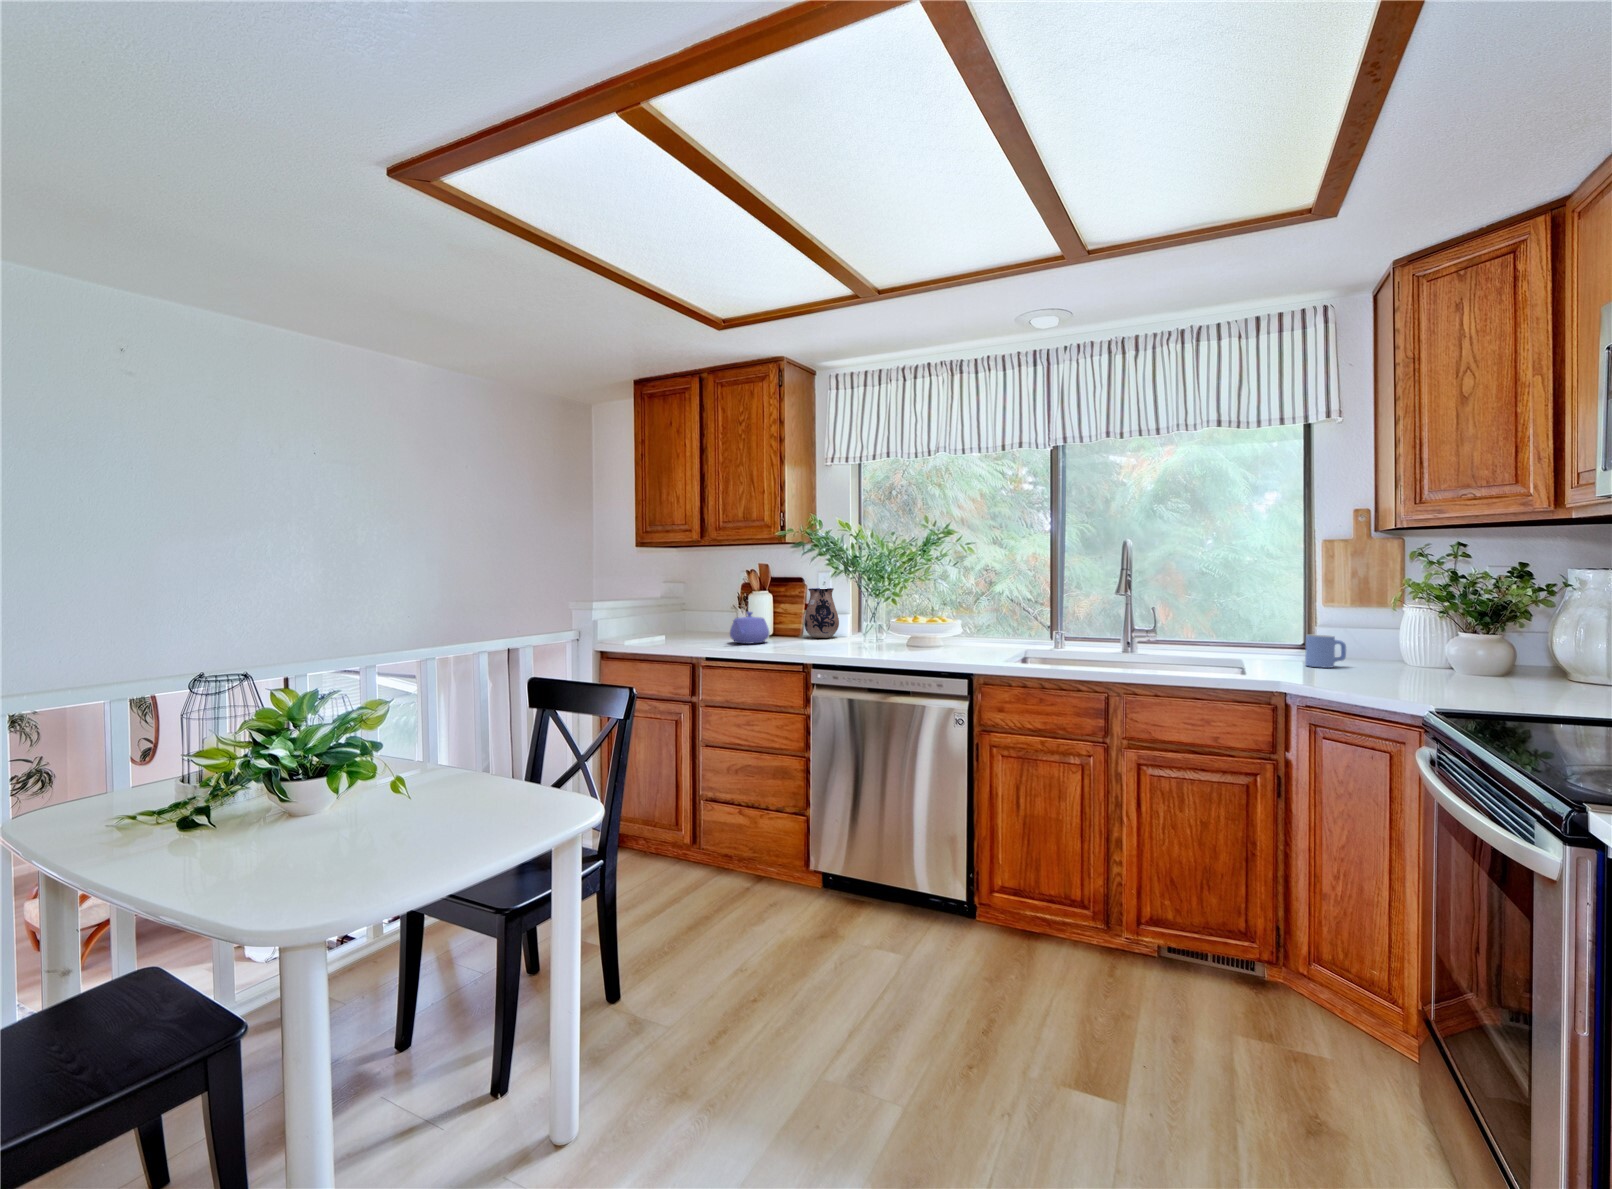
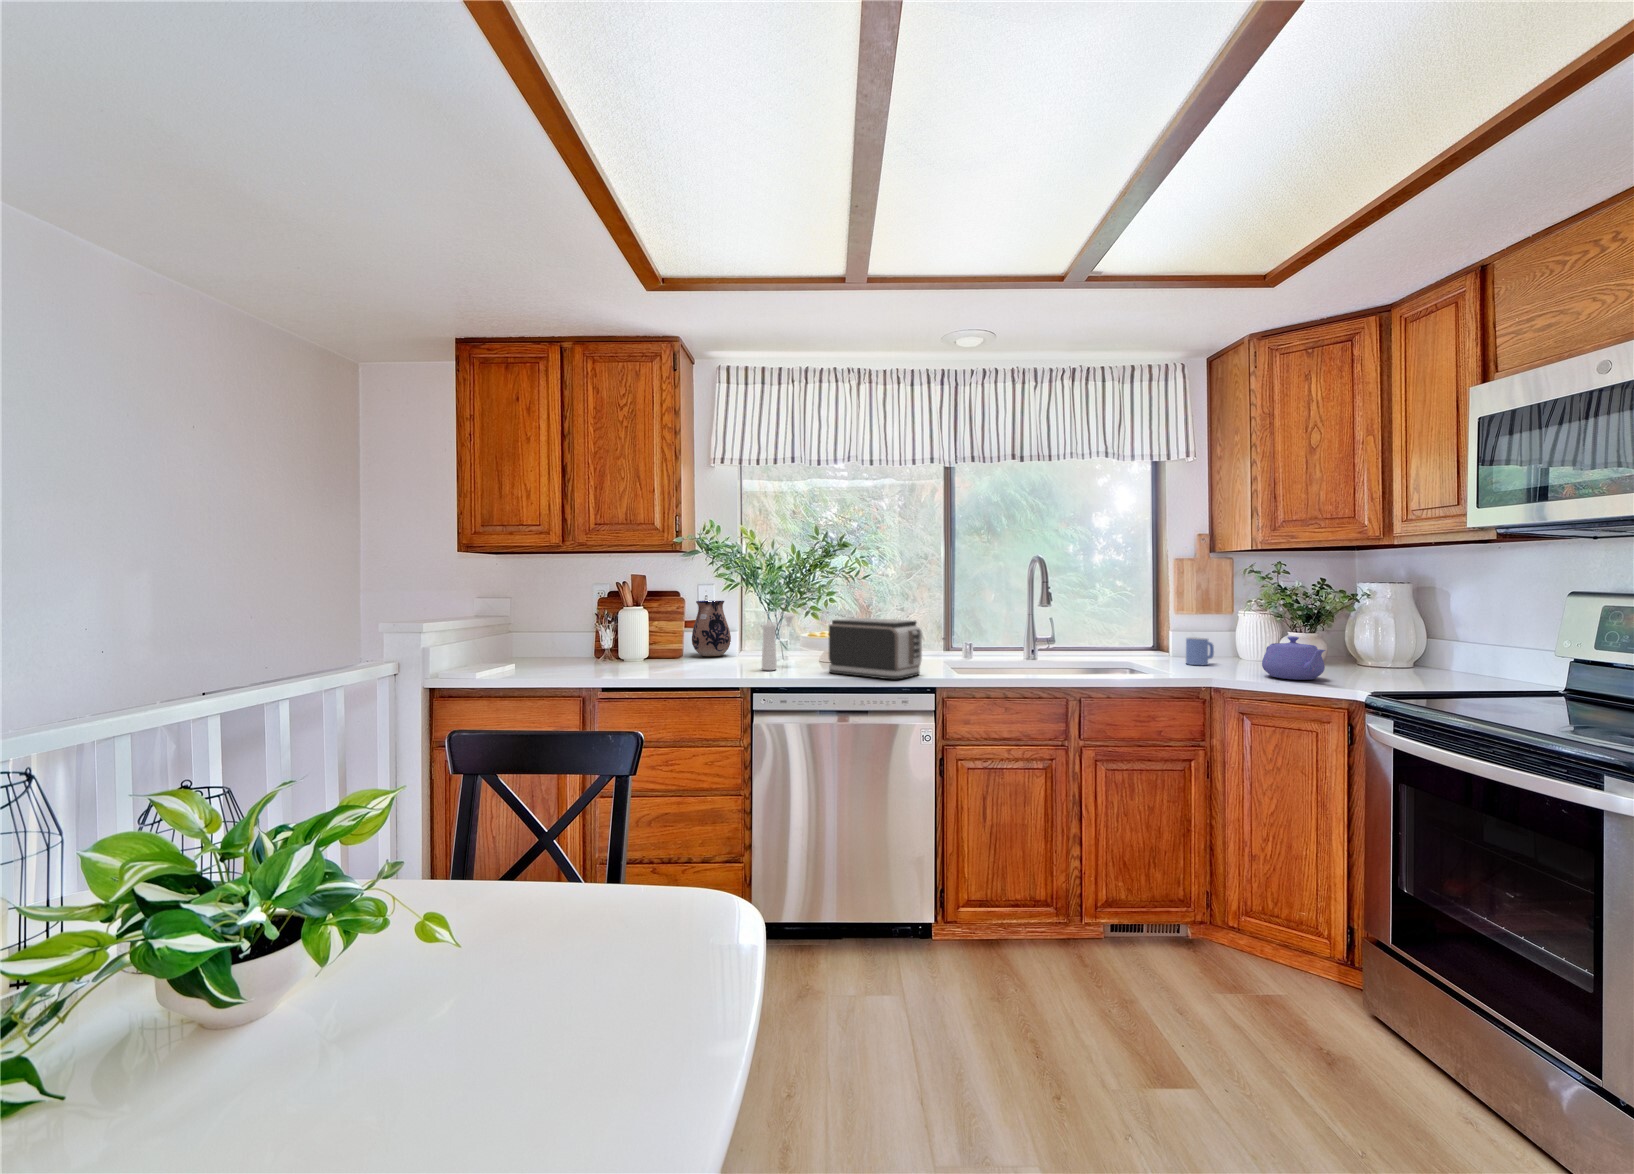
pepper mill: none [837,599,872,650] -> present [762,613,794,670]
toaster: none [888,604,972,662] -> present [829,618,922,679]
teapot: present [730,612,769,644] -> present [1262,636,1325,680]

